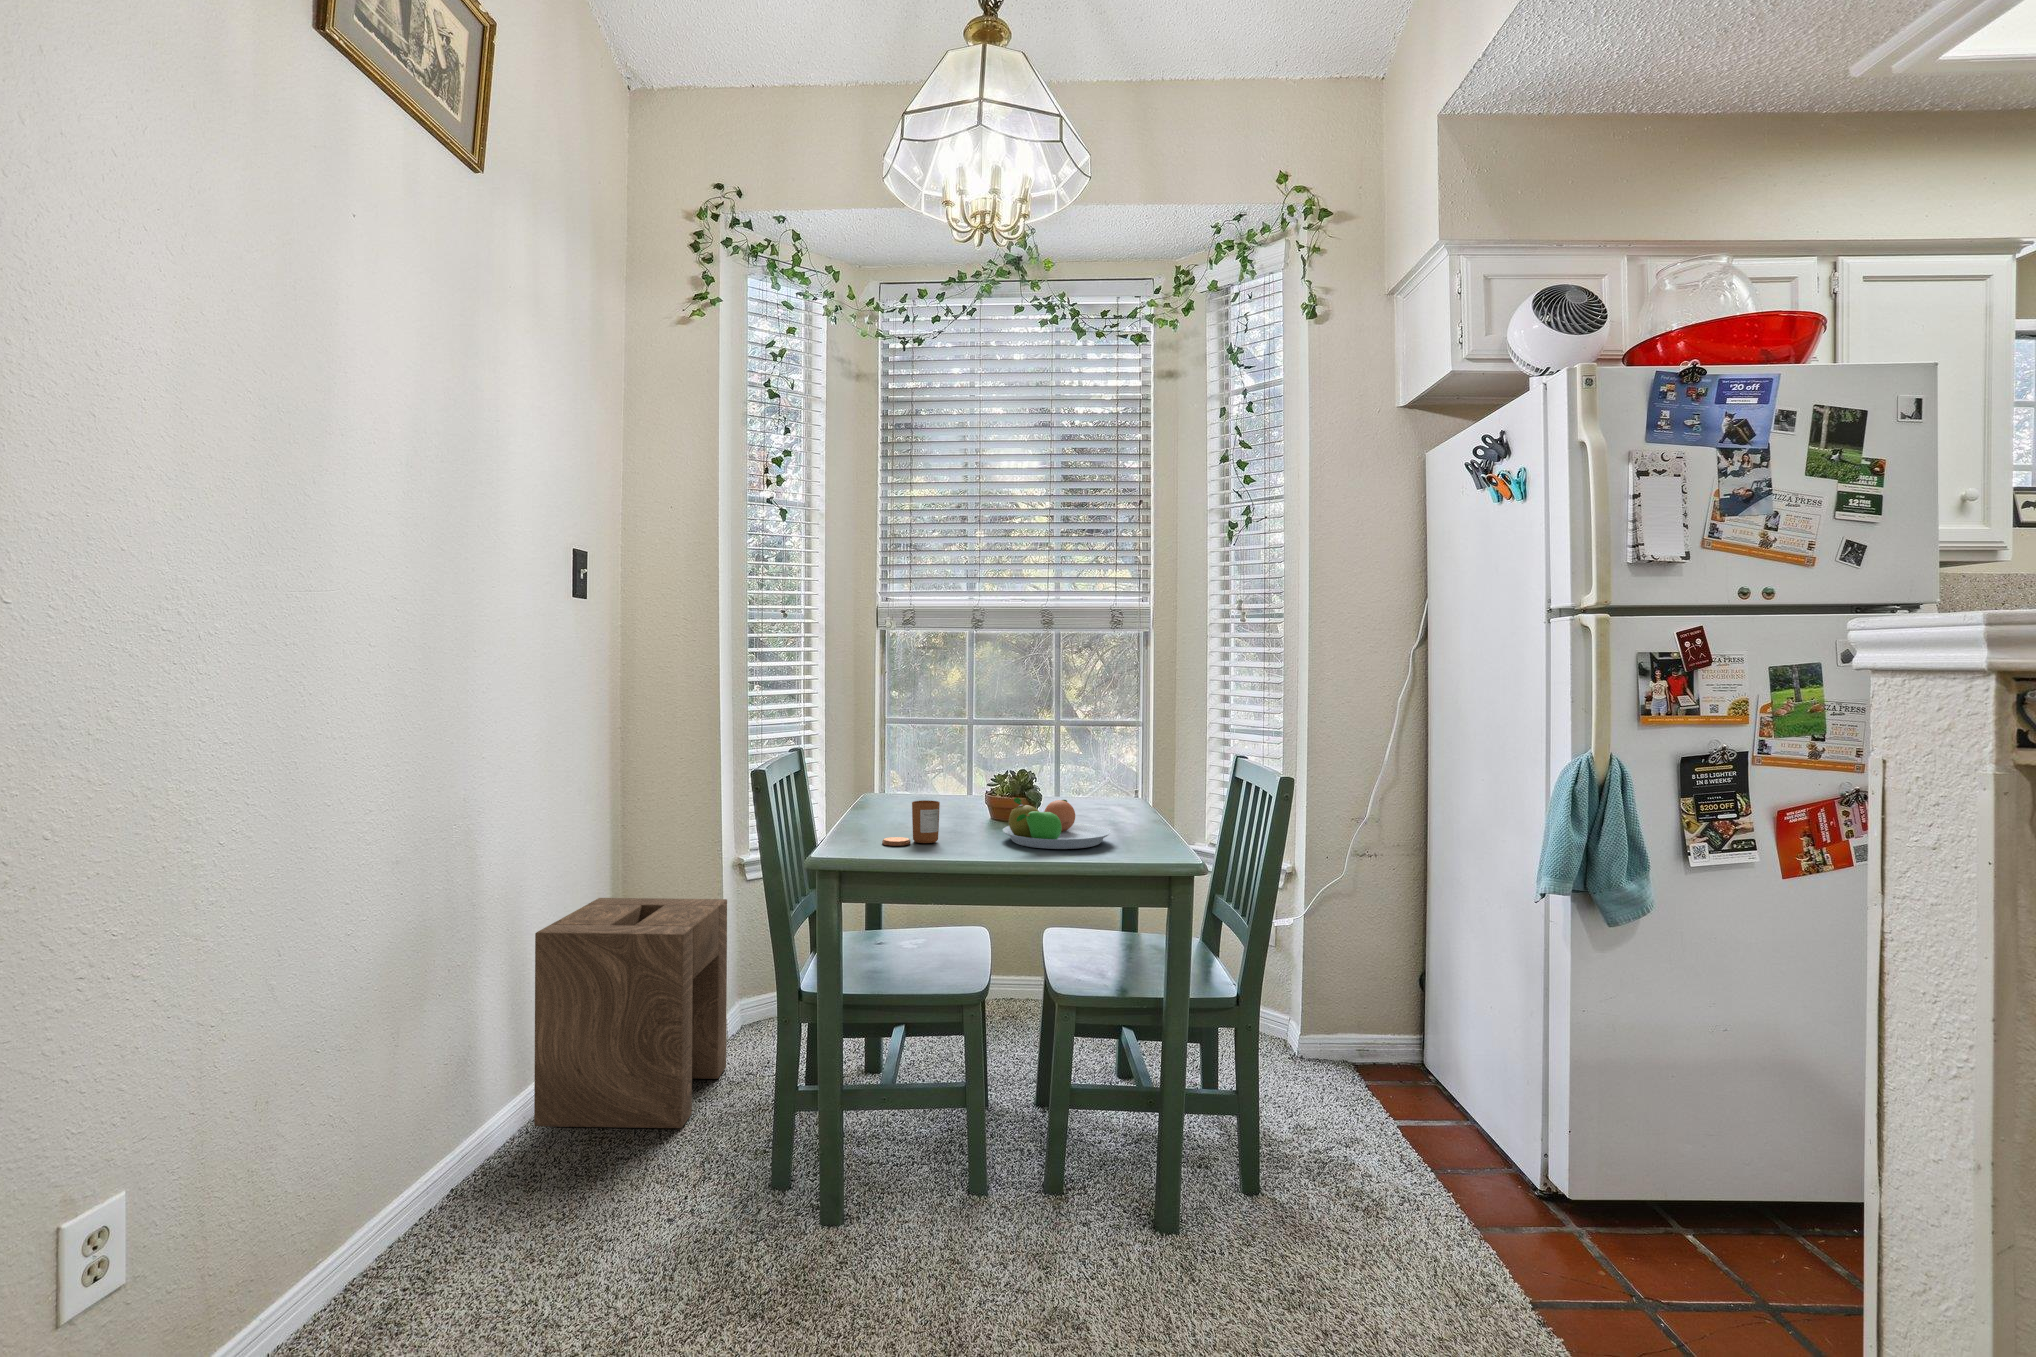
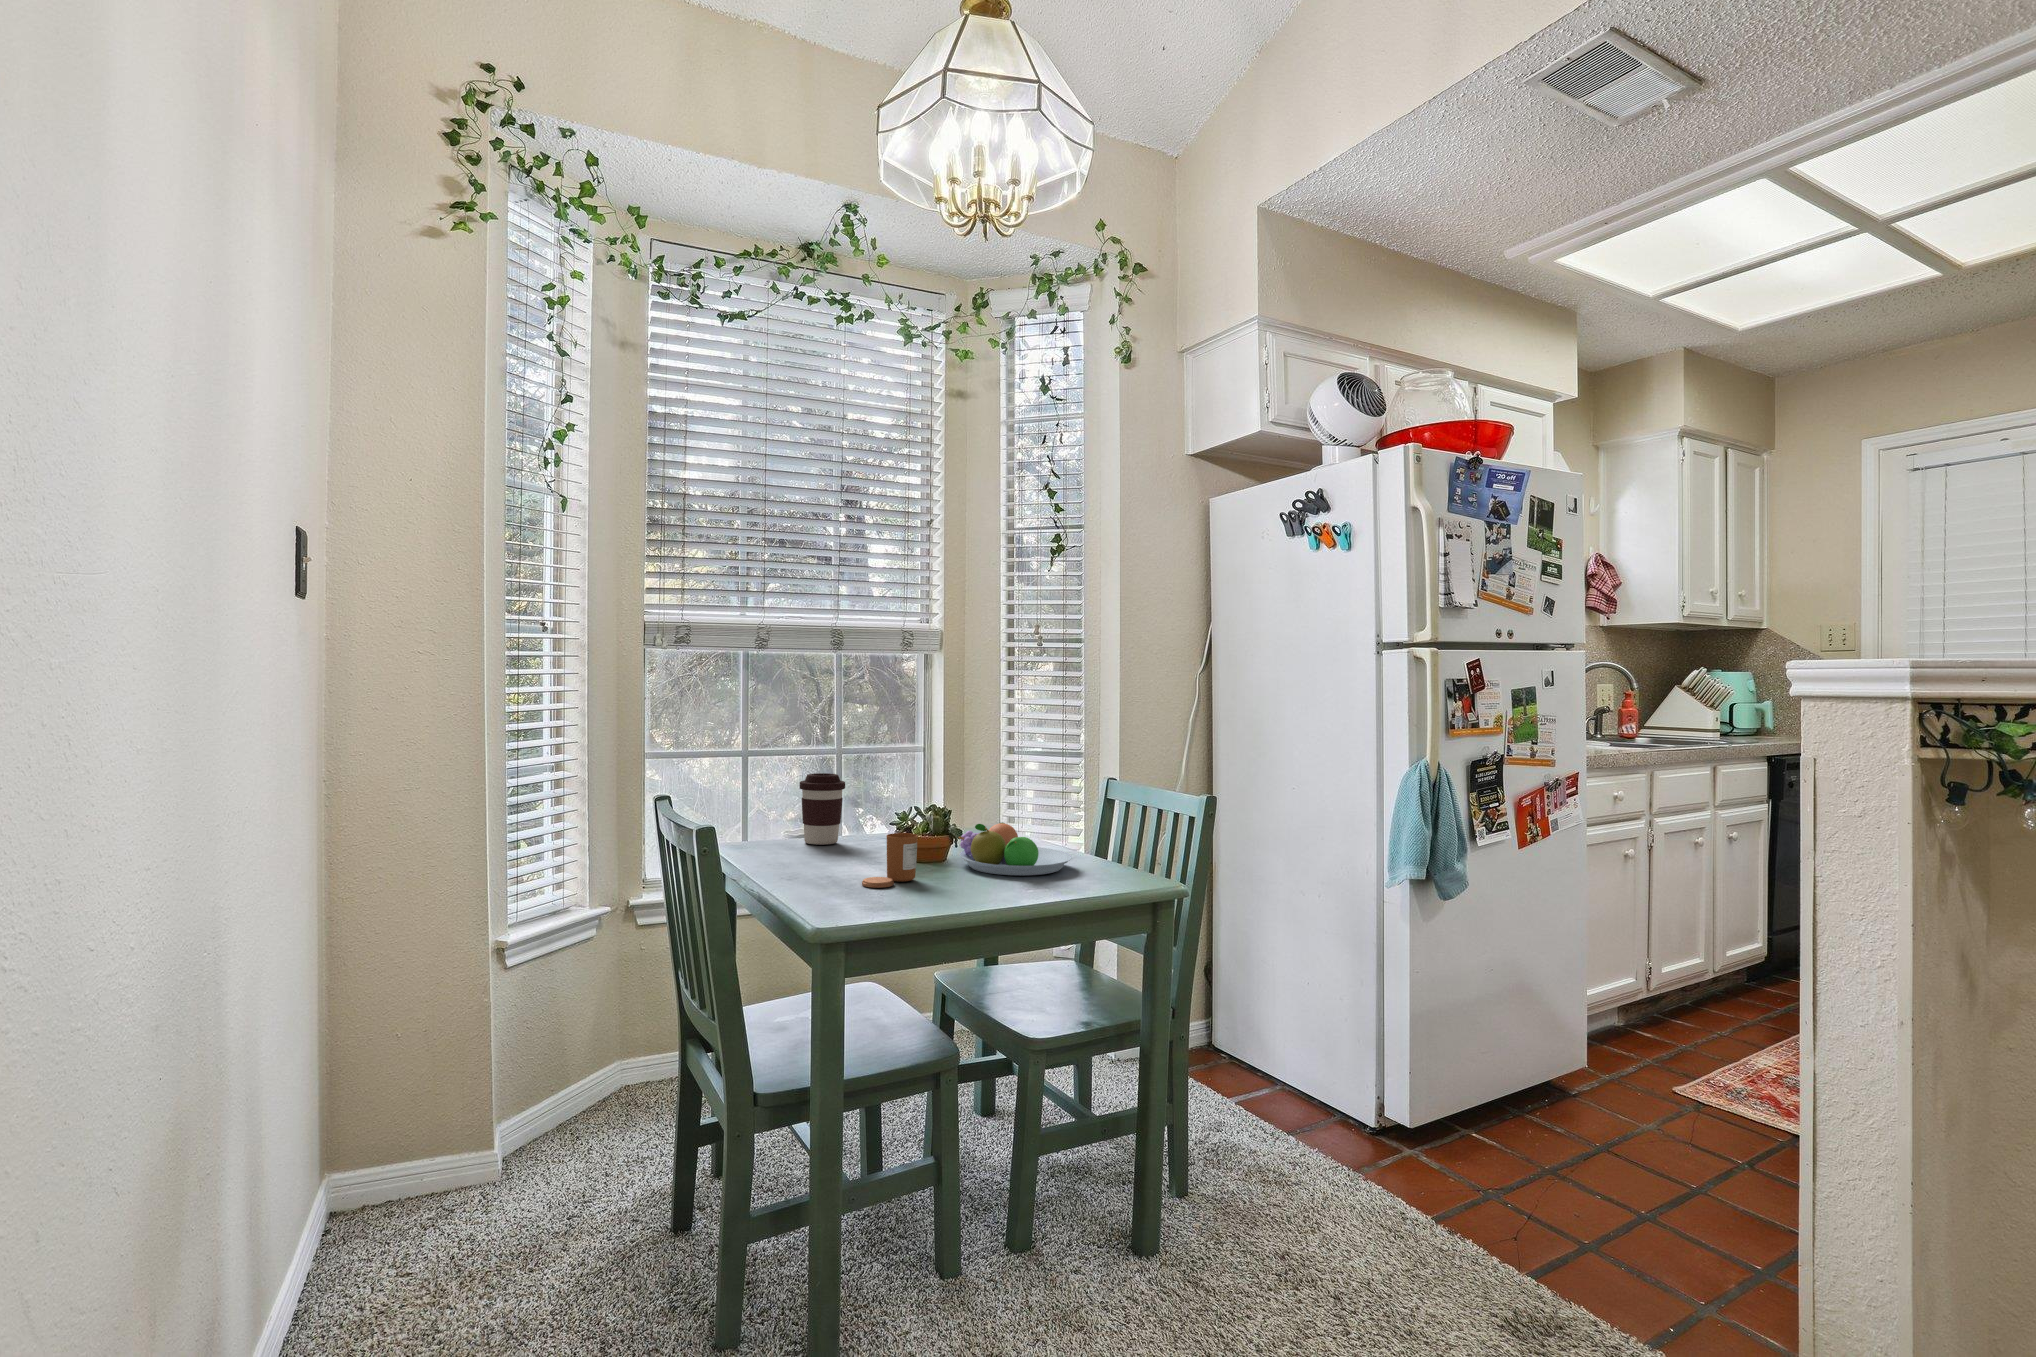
coffee cup: none [917,749,958,812] -> present [799,773,845,845]
stool: present [534,898,727,1128] -> none [296,974,540,1342]

